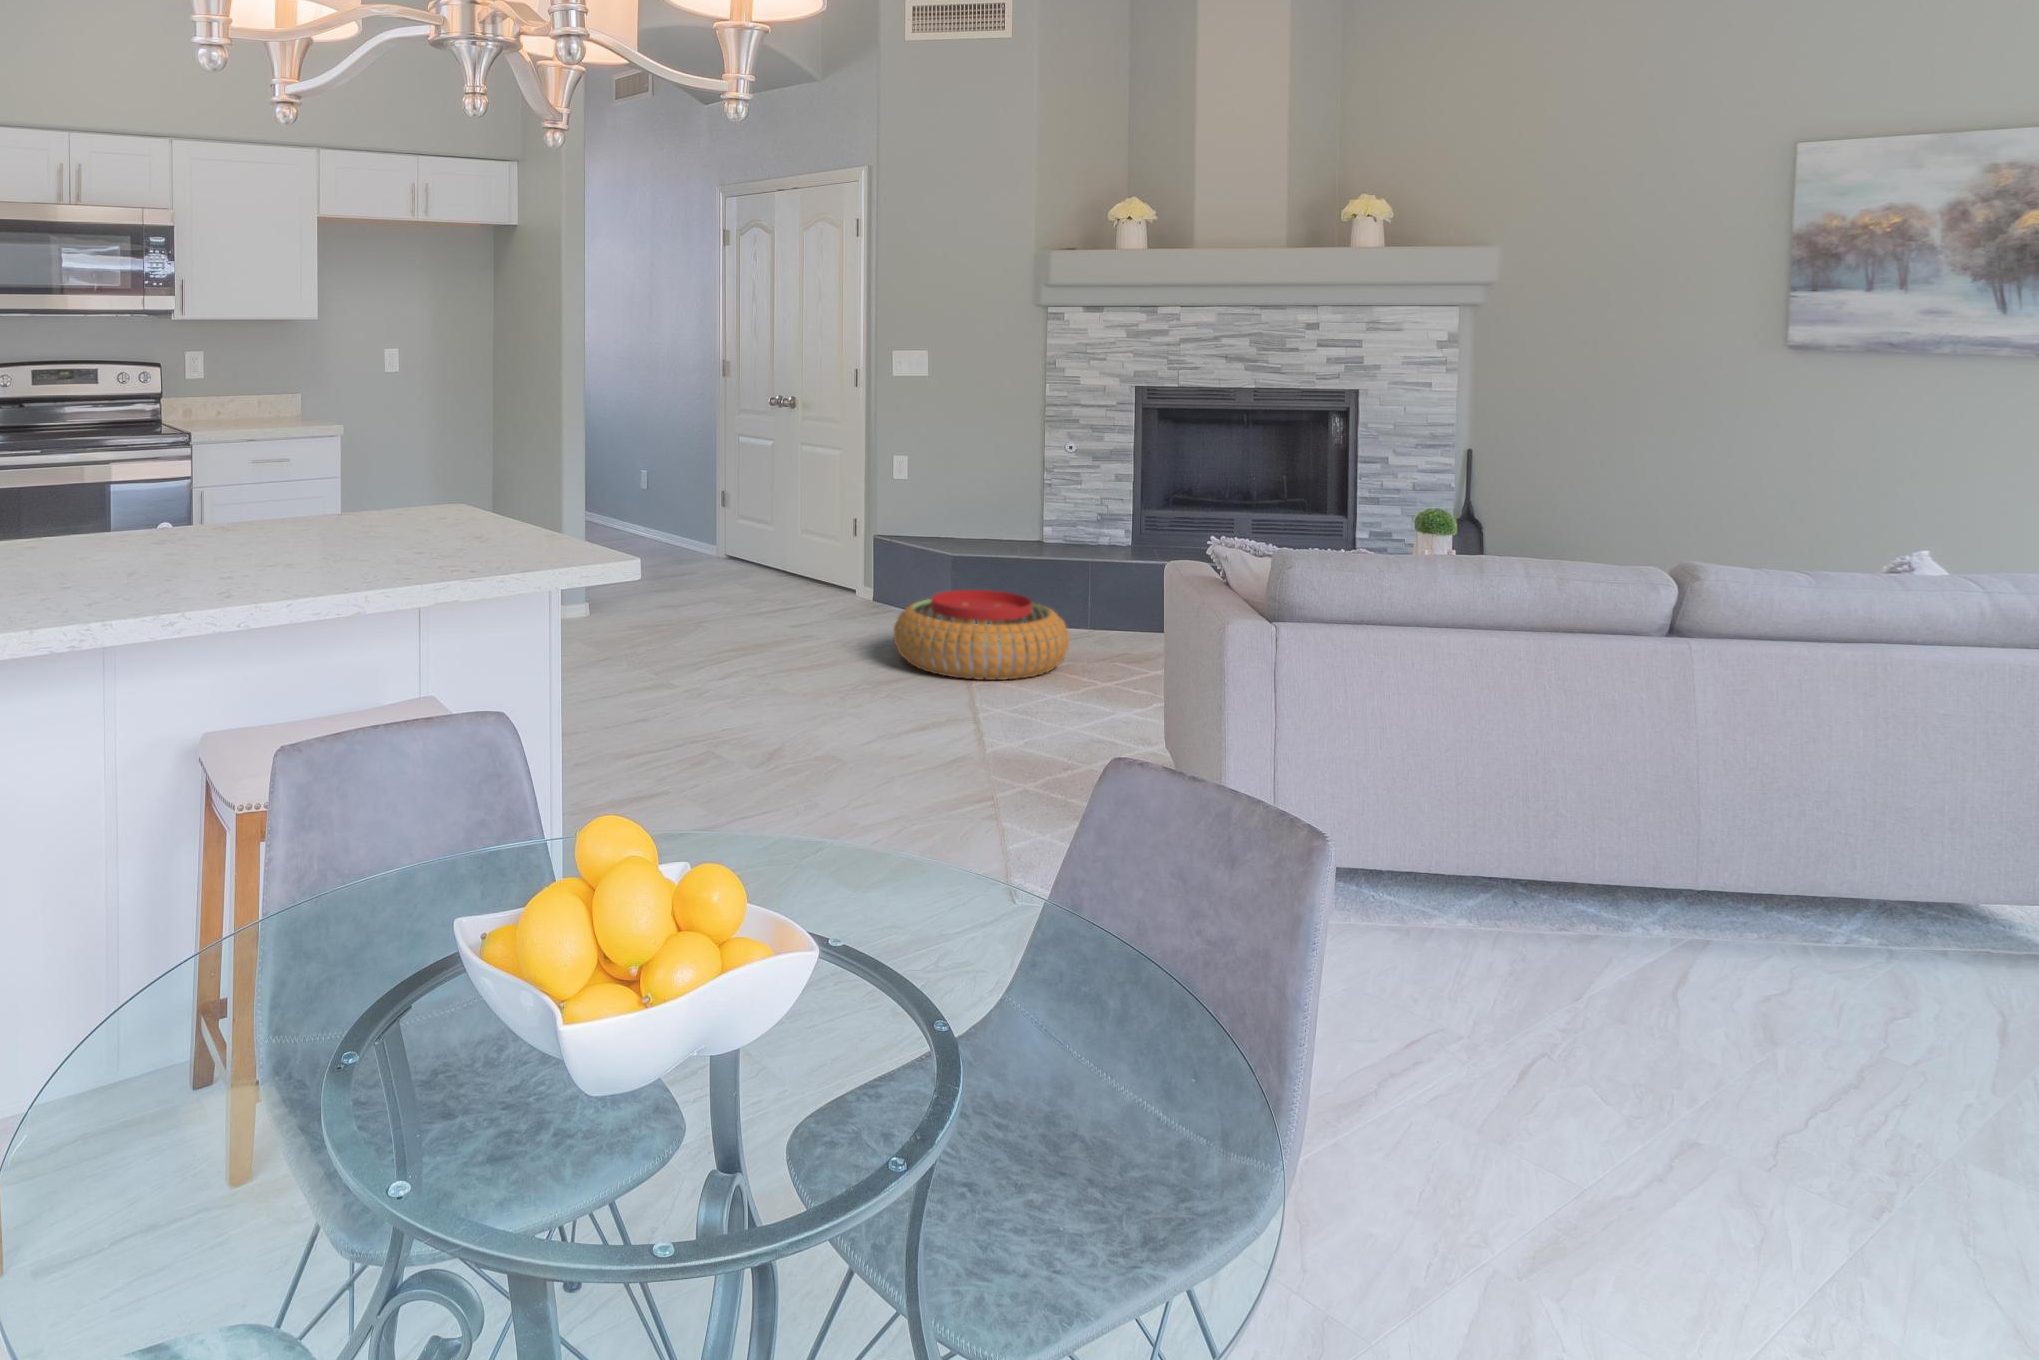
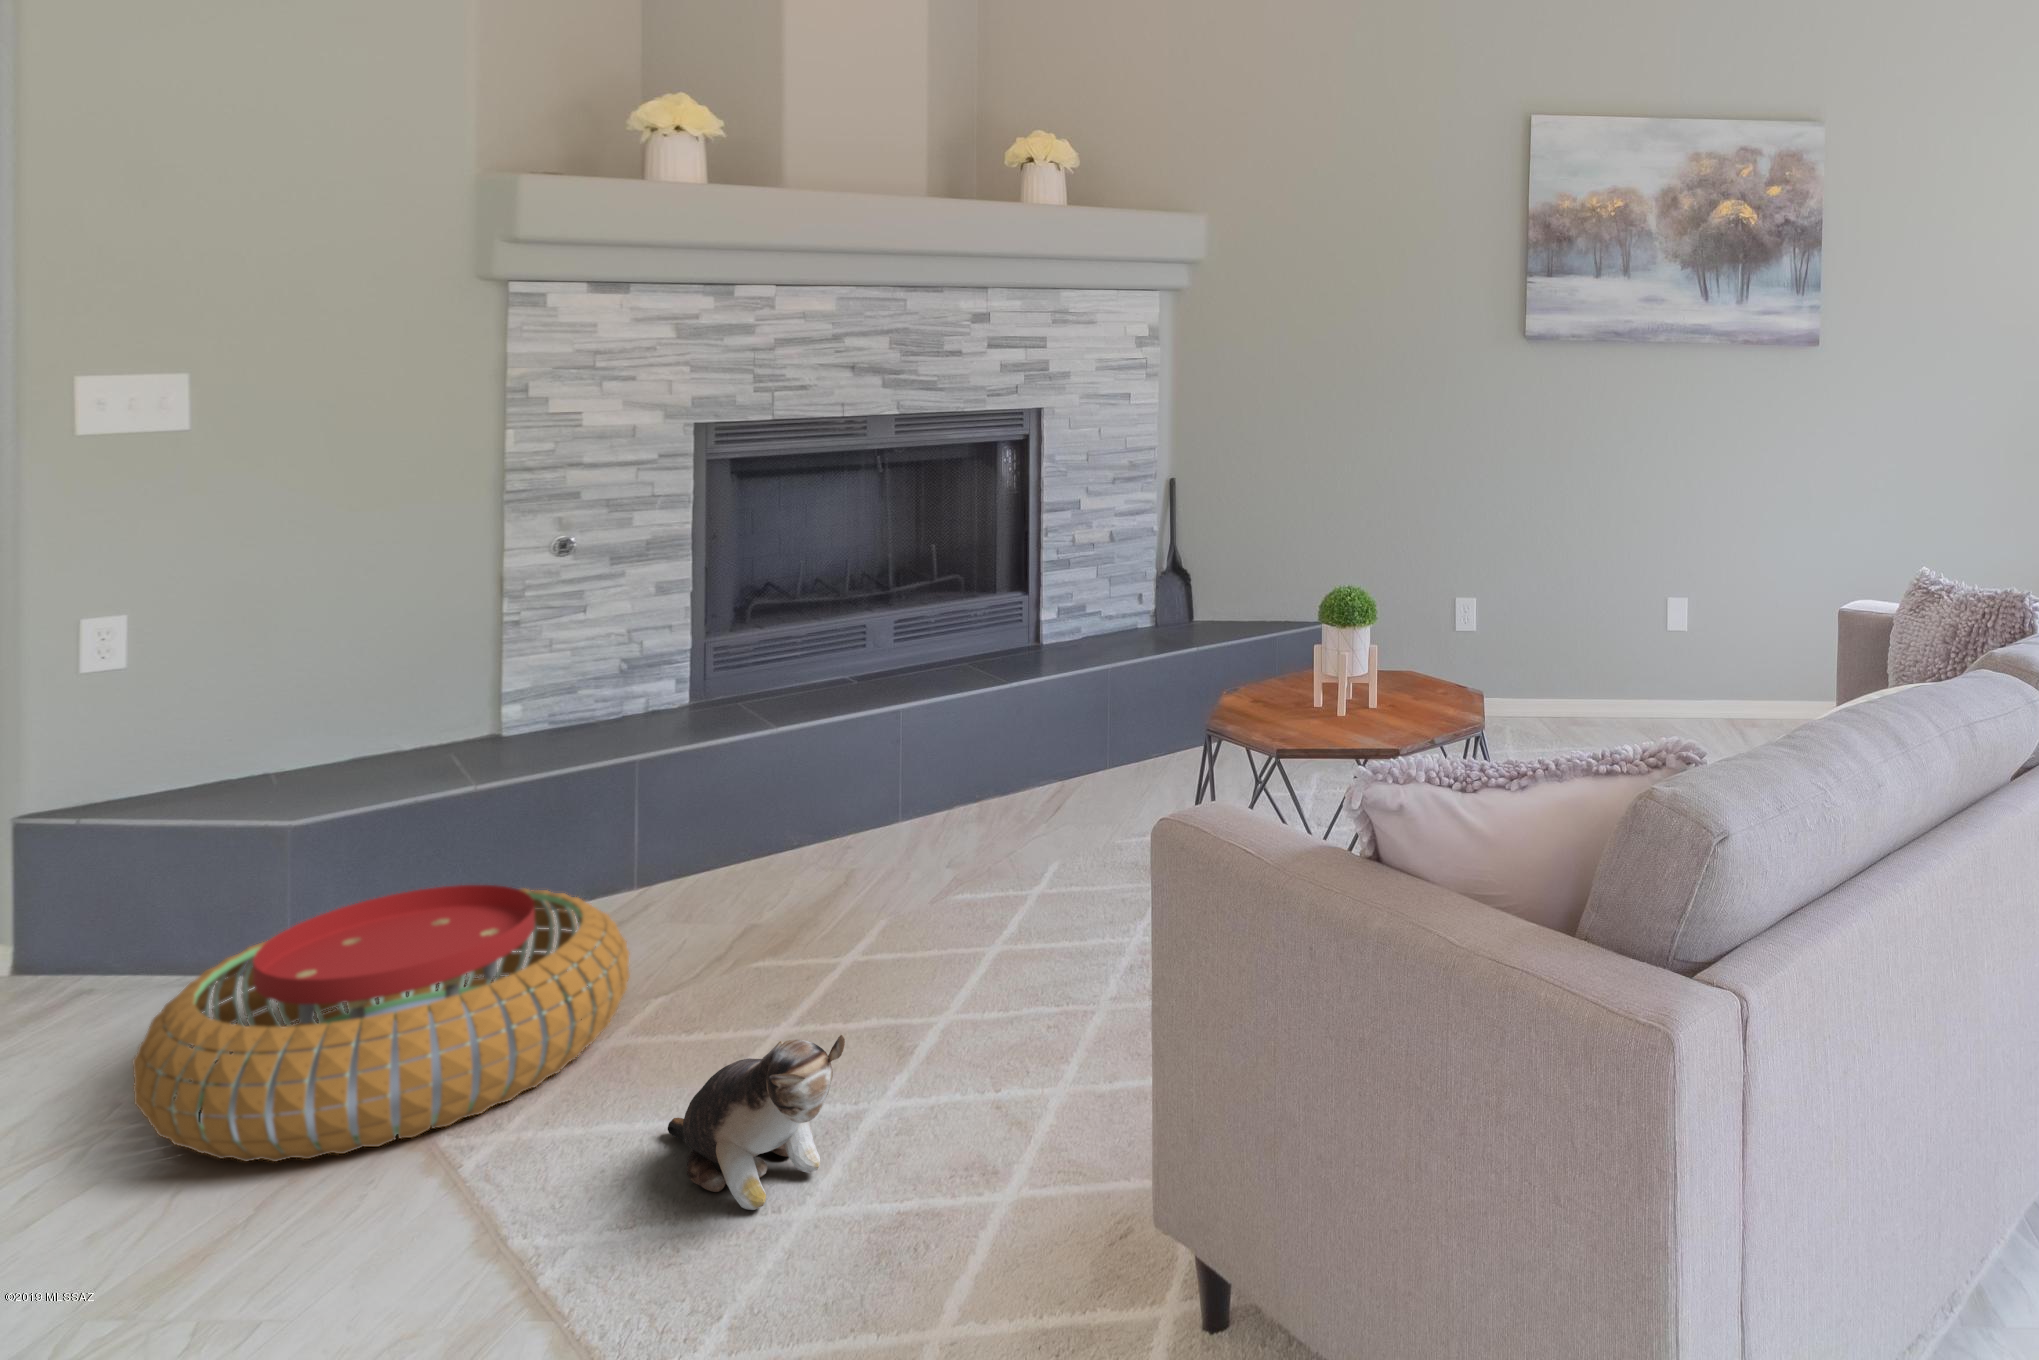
plush toy: none [1066,656,1125,728] -> present [668,1035,845,1210]

